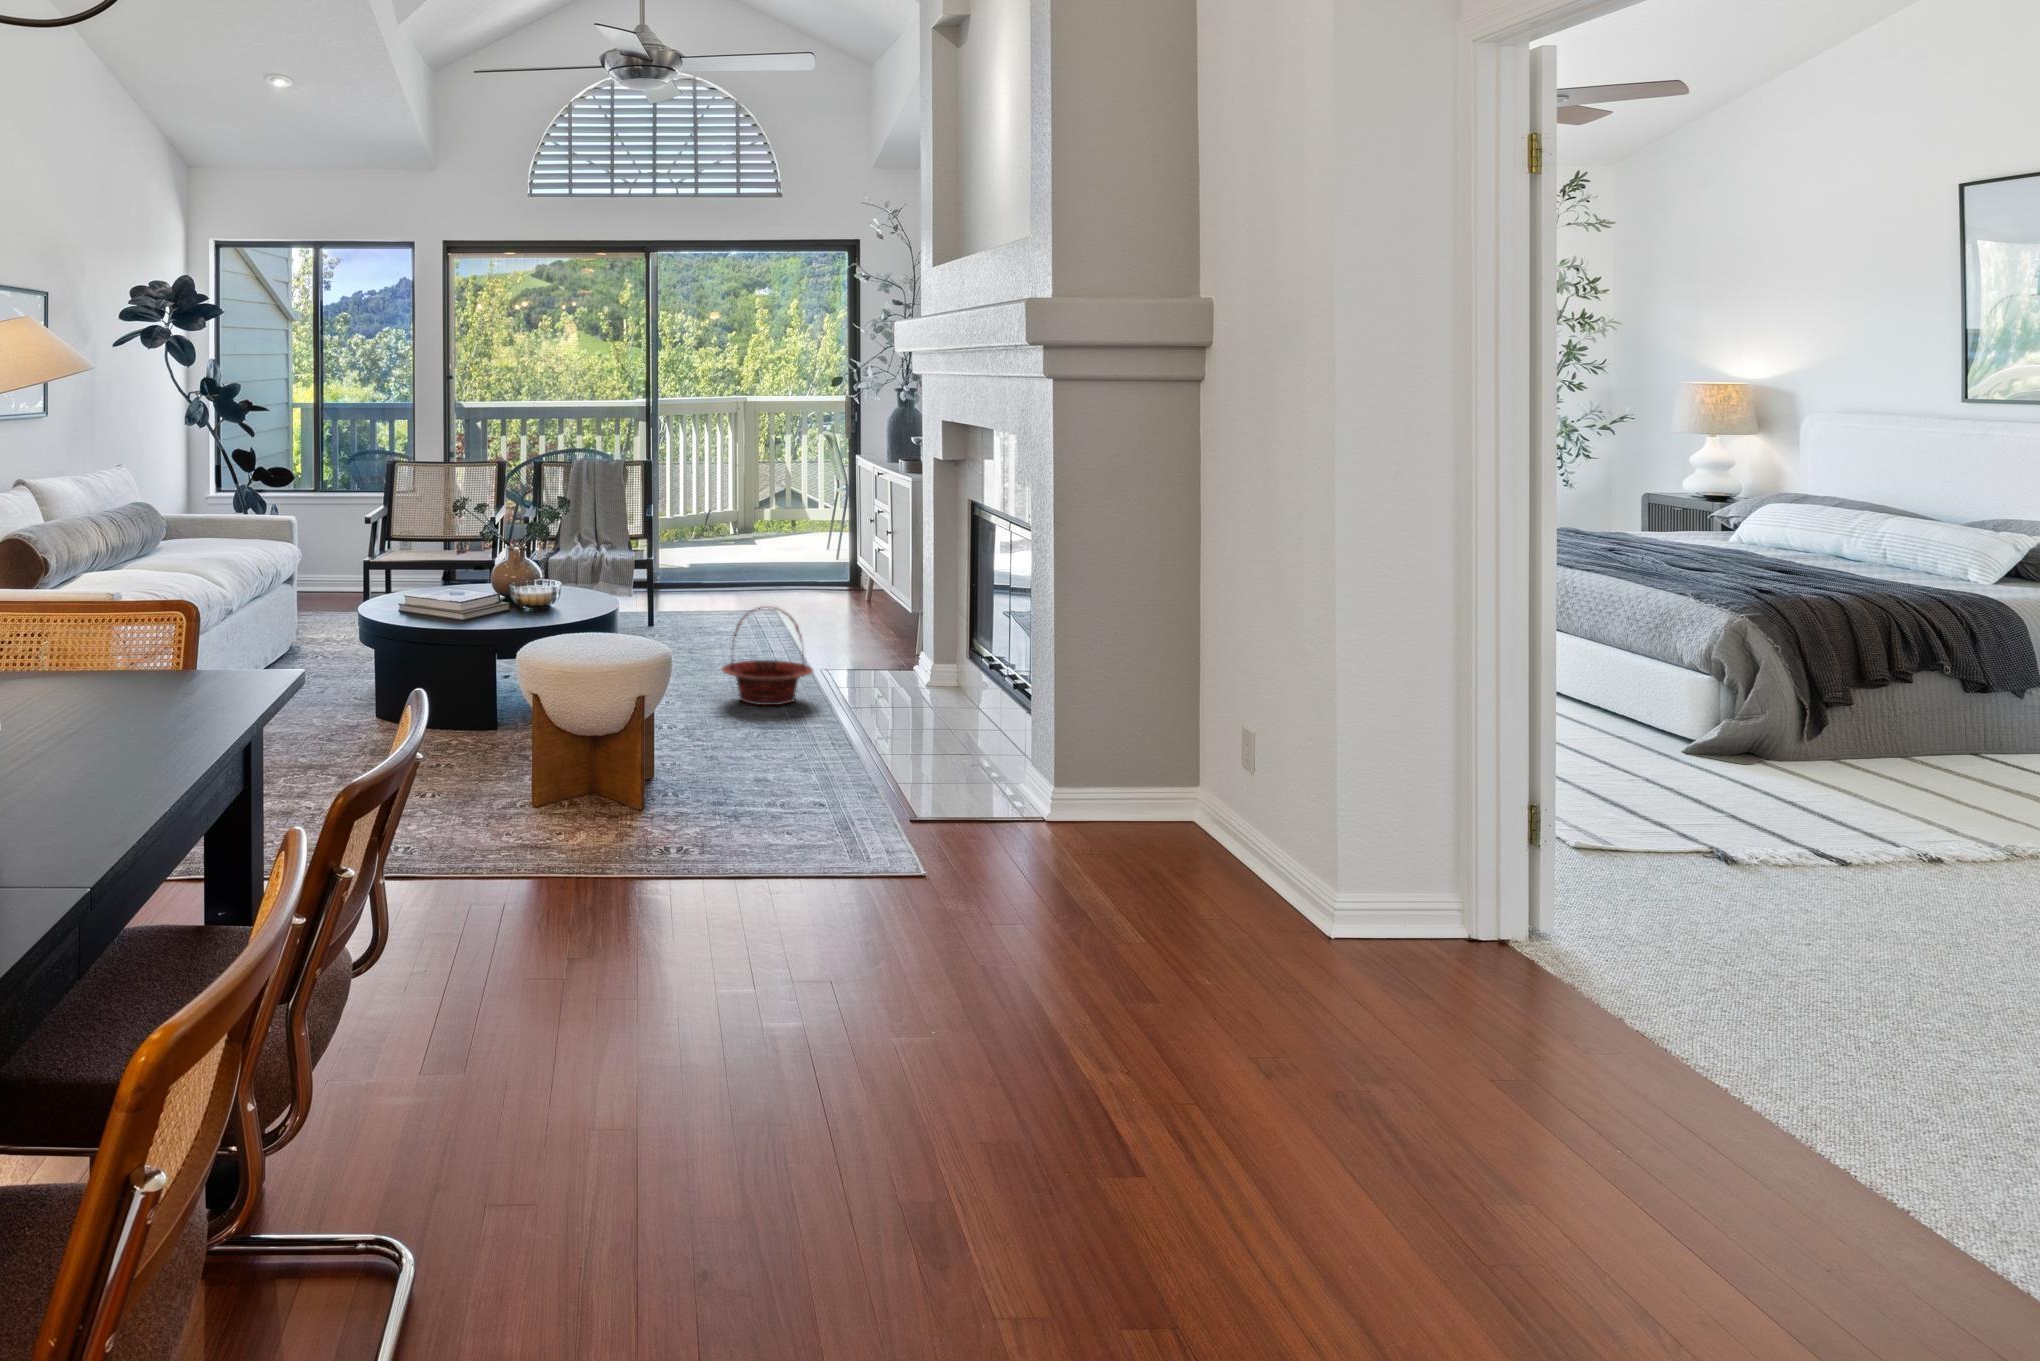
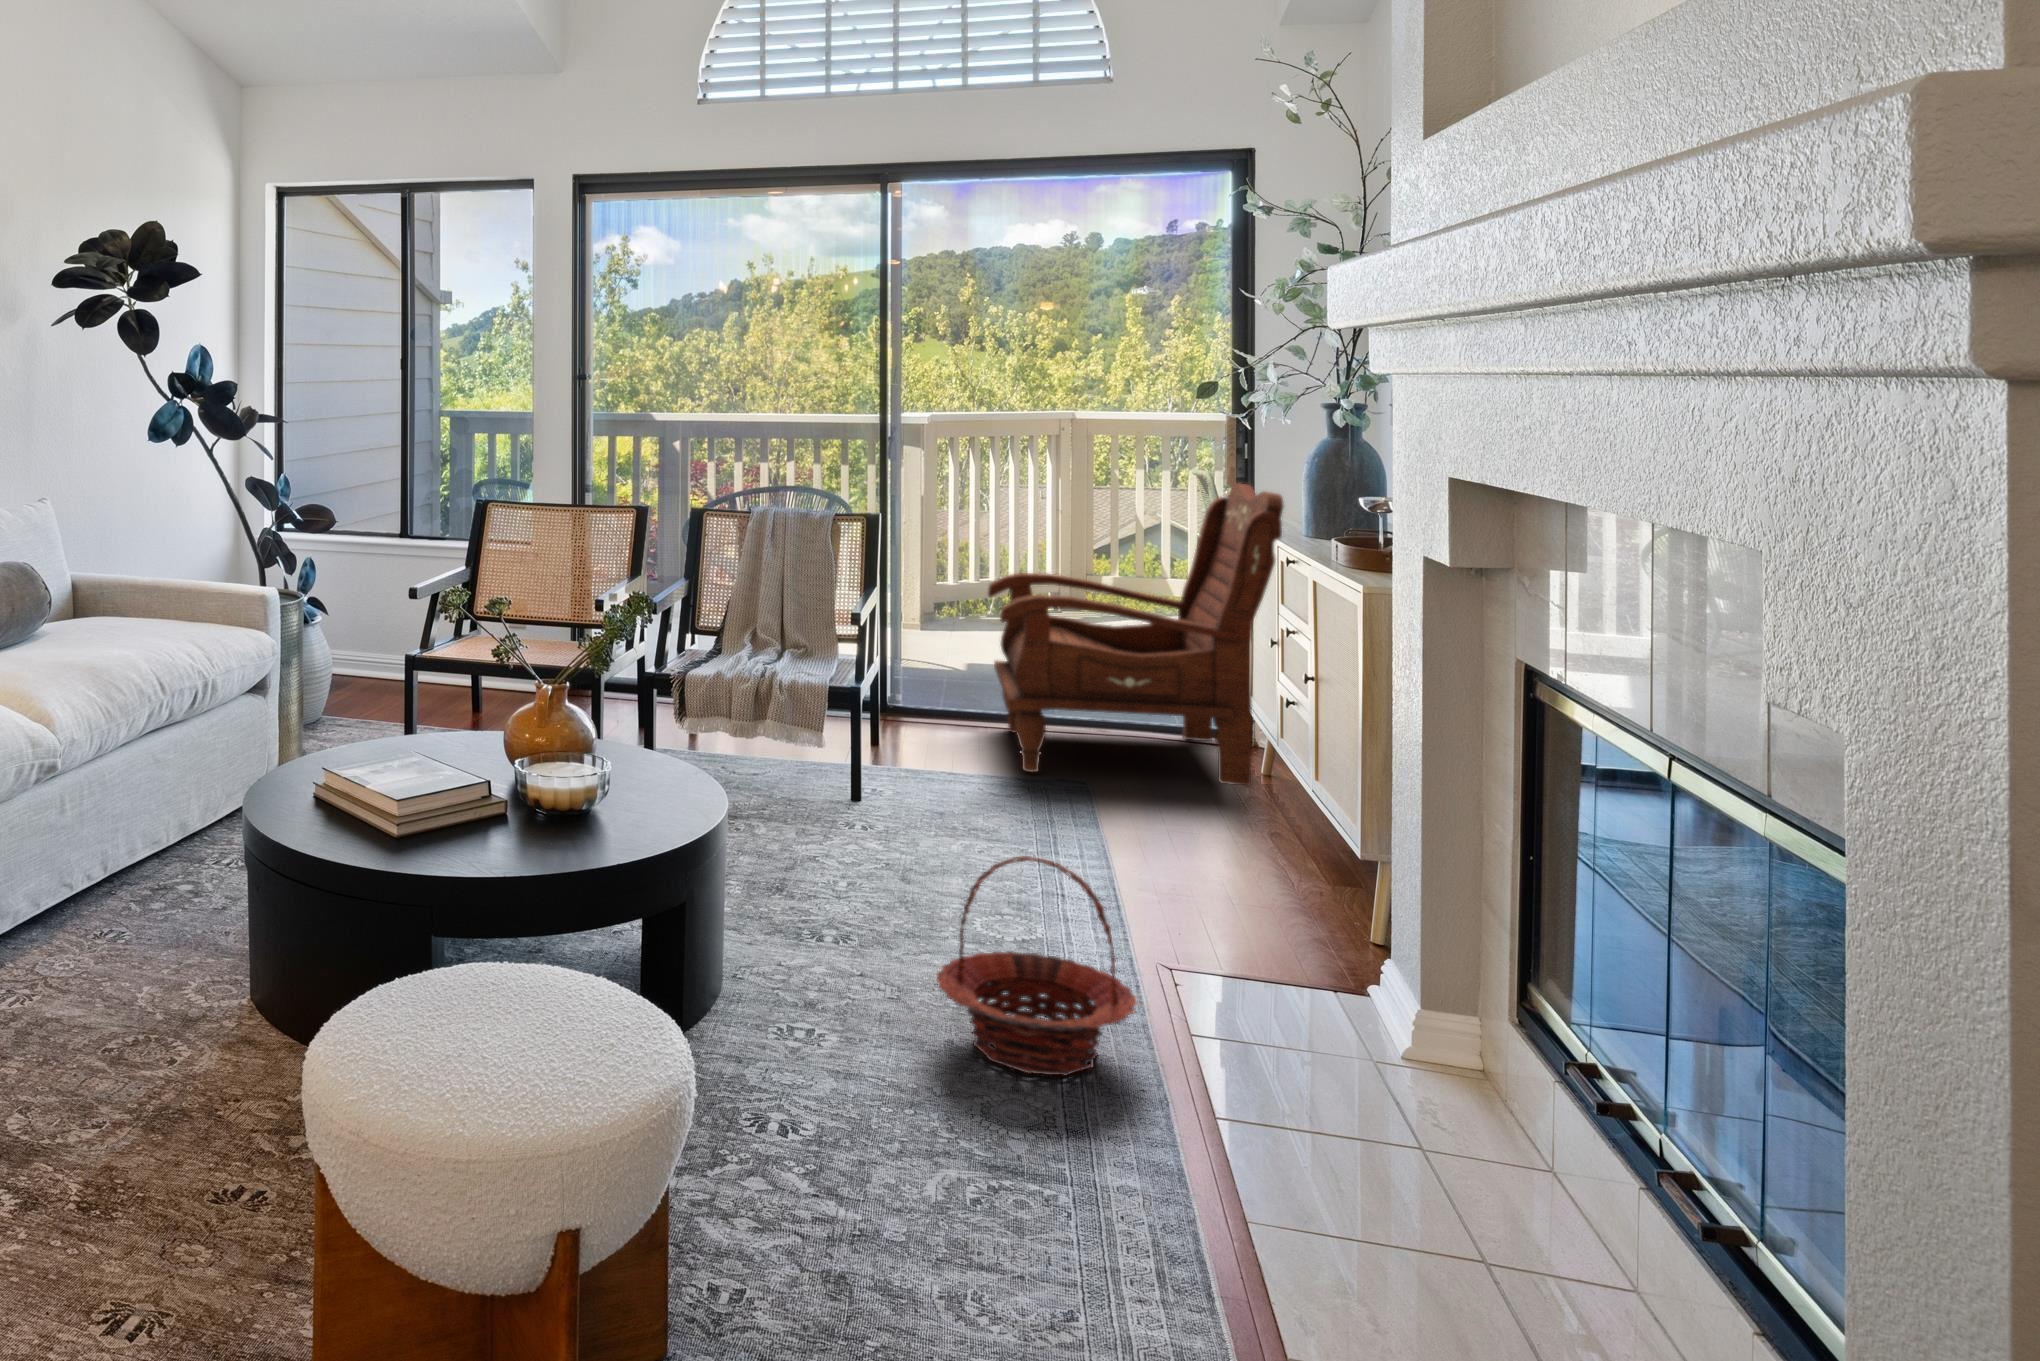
armchair: none [712,437,876,608] -> present [988,483,1283,785]

